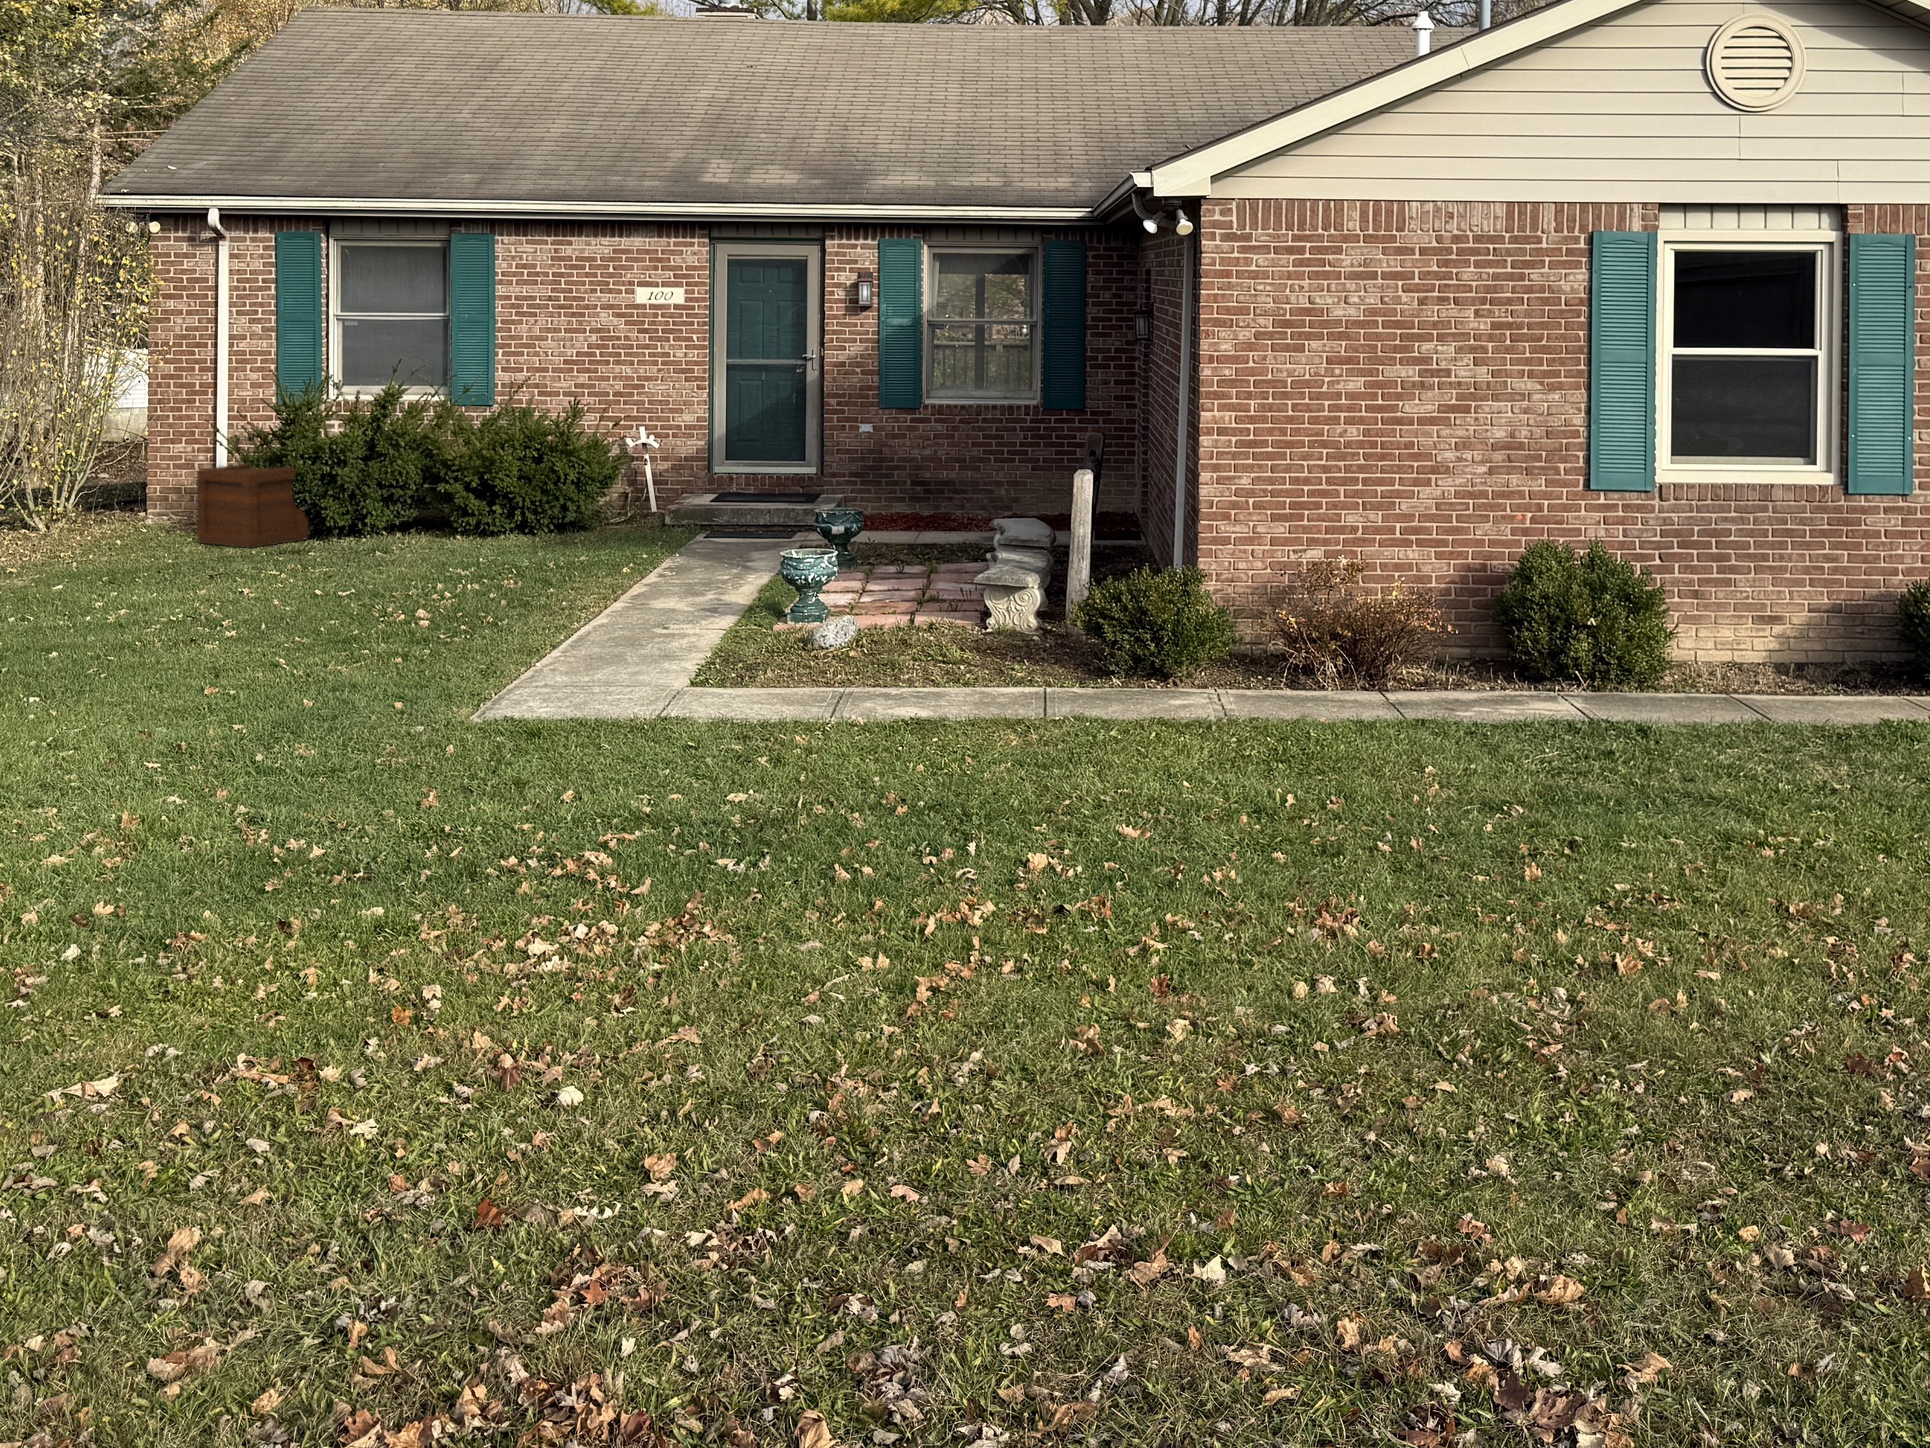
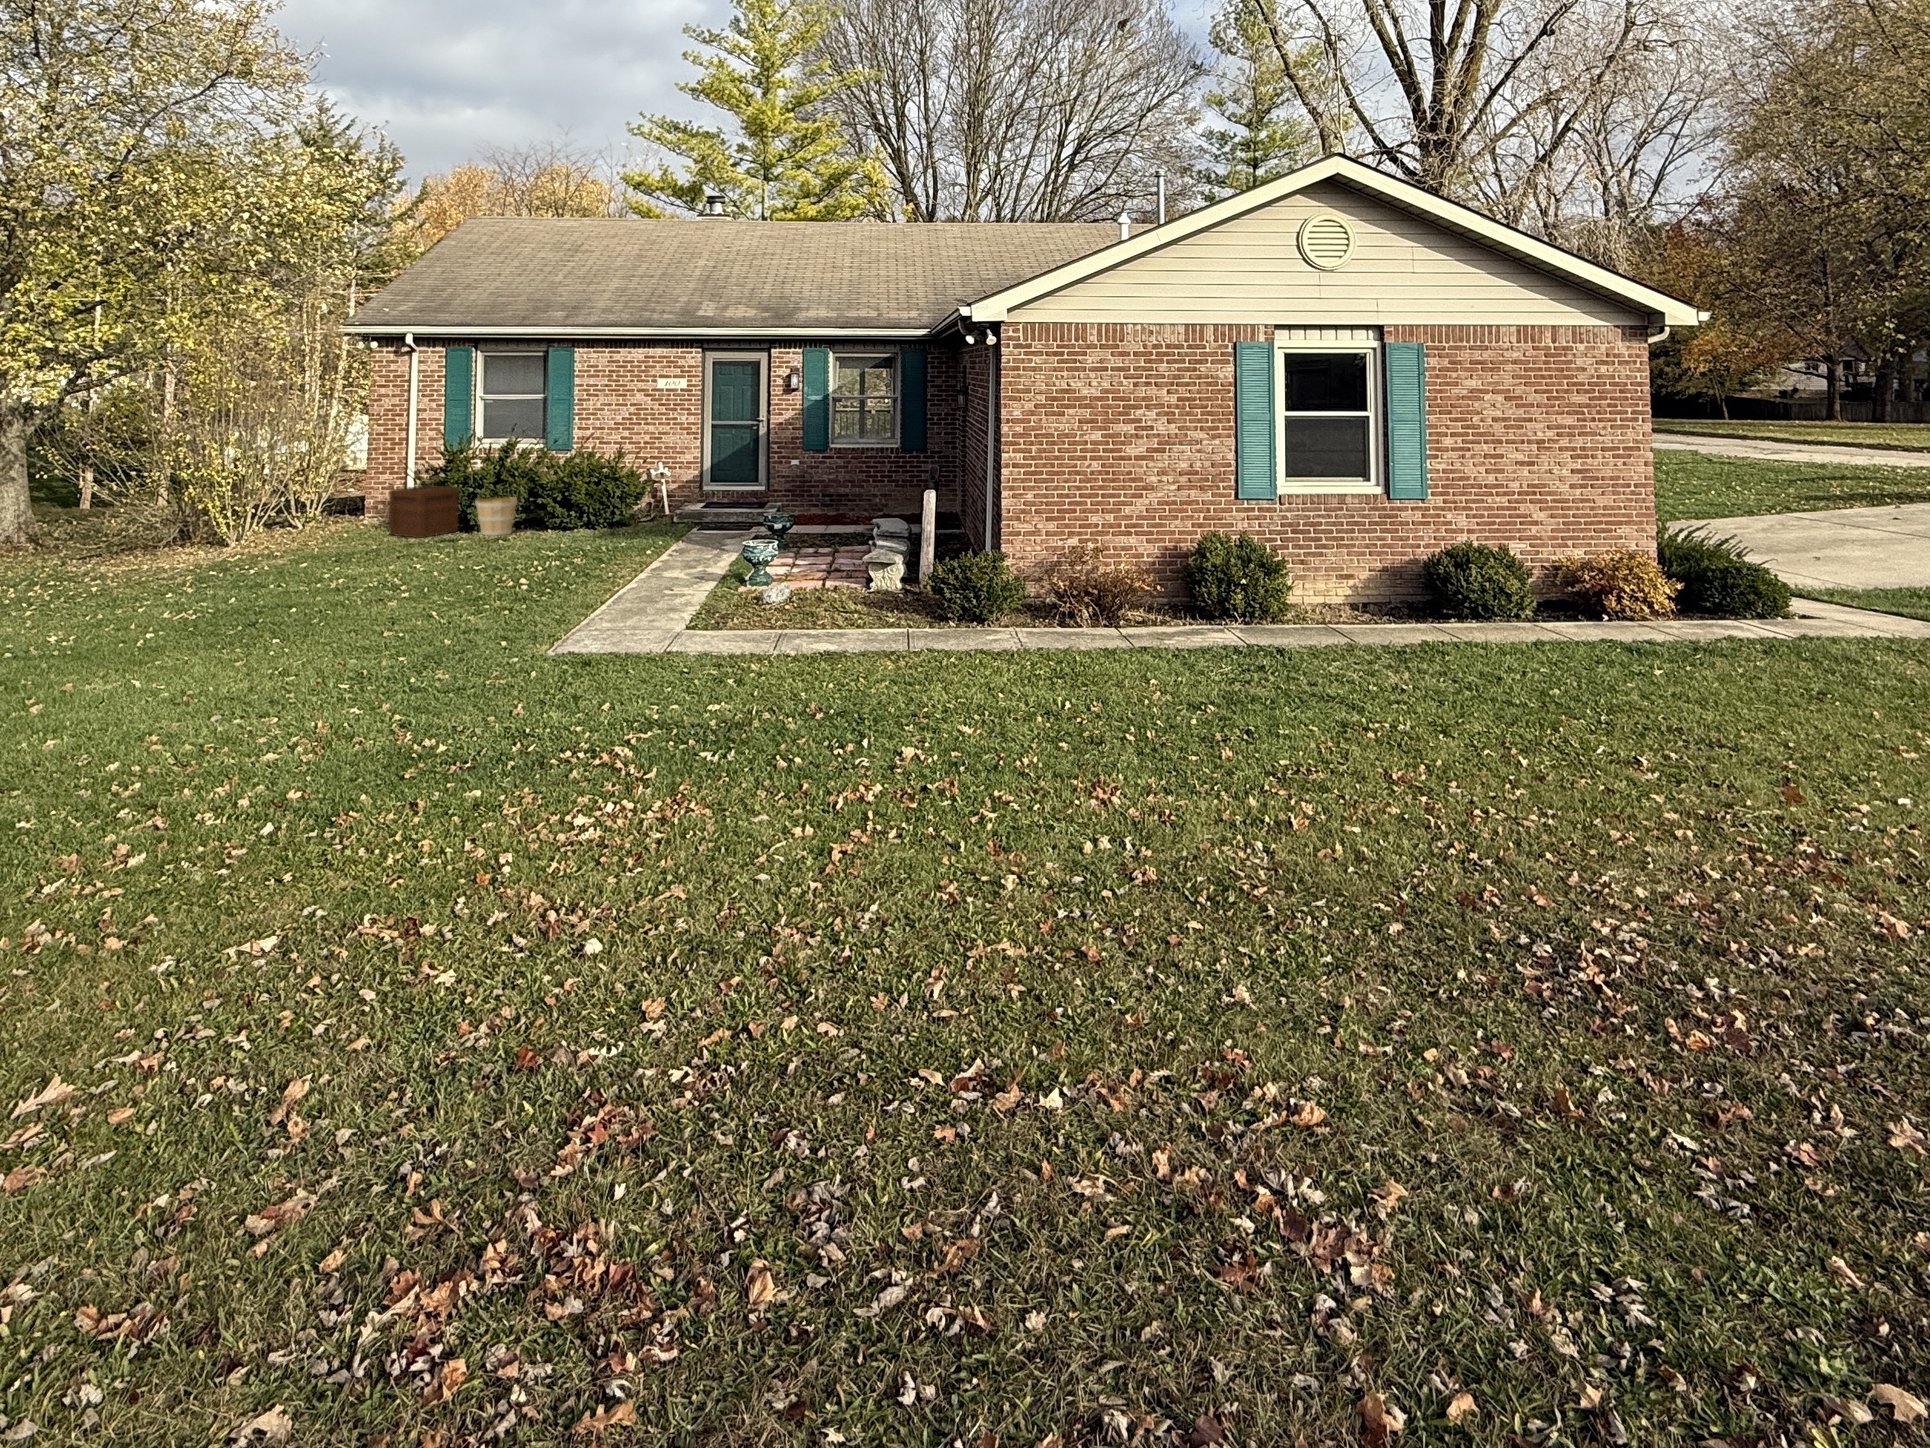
wooden bucket: none [337,483,406,546] -> present [475,497,517,536]

